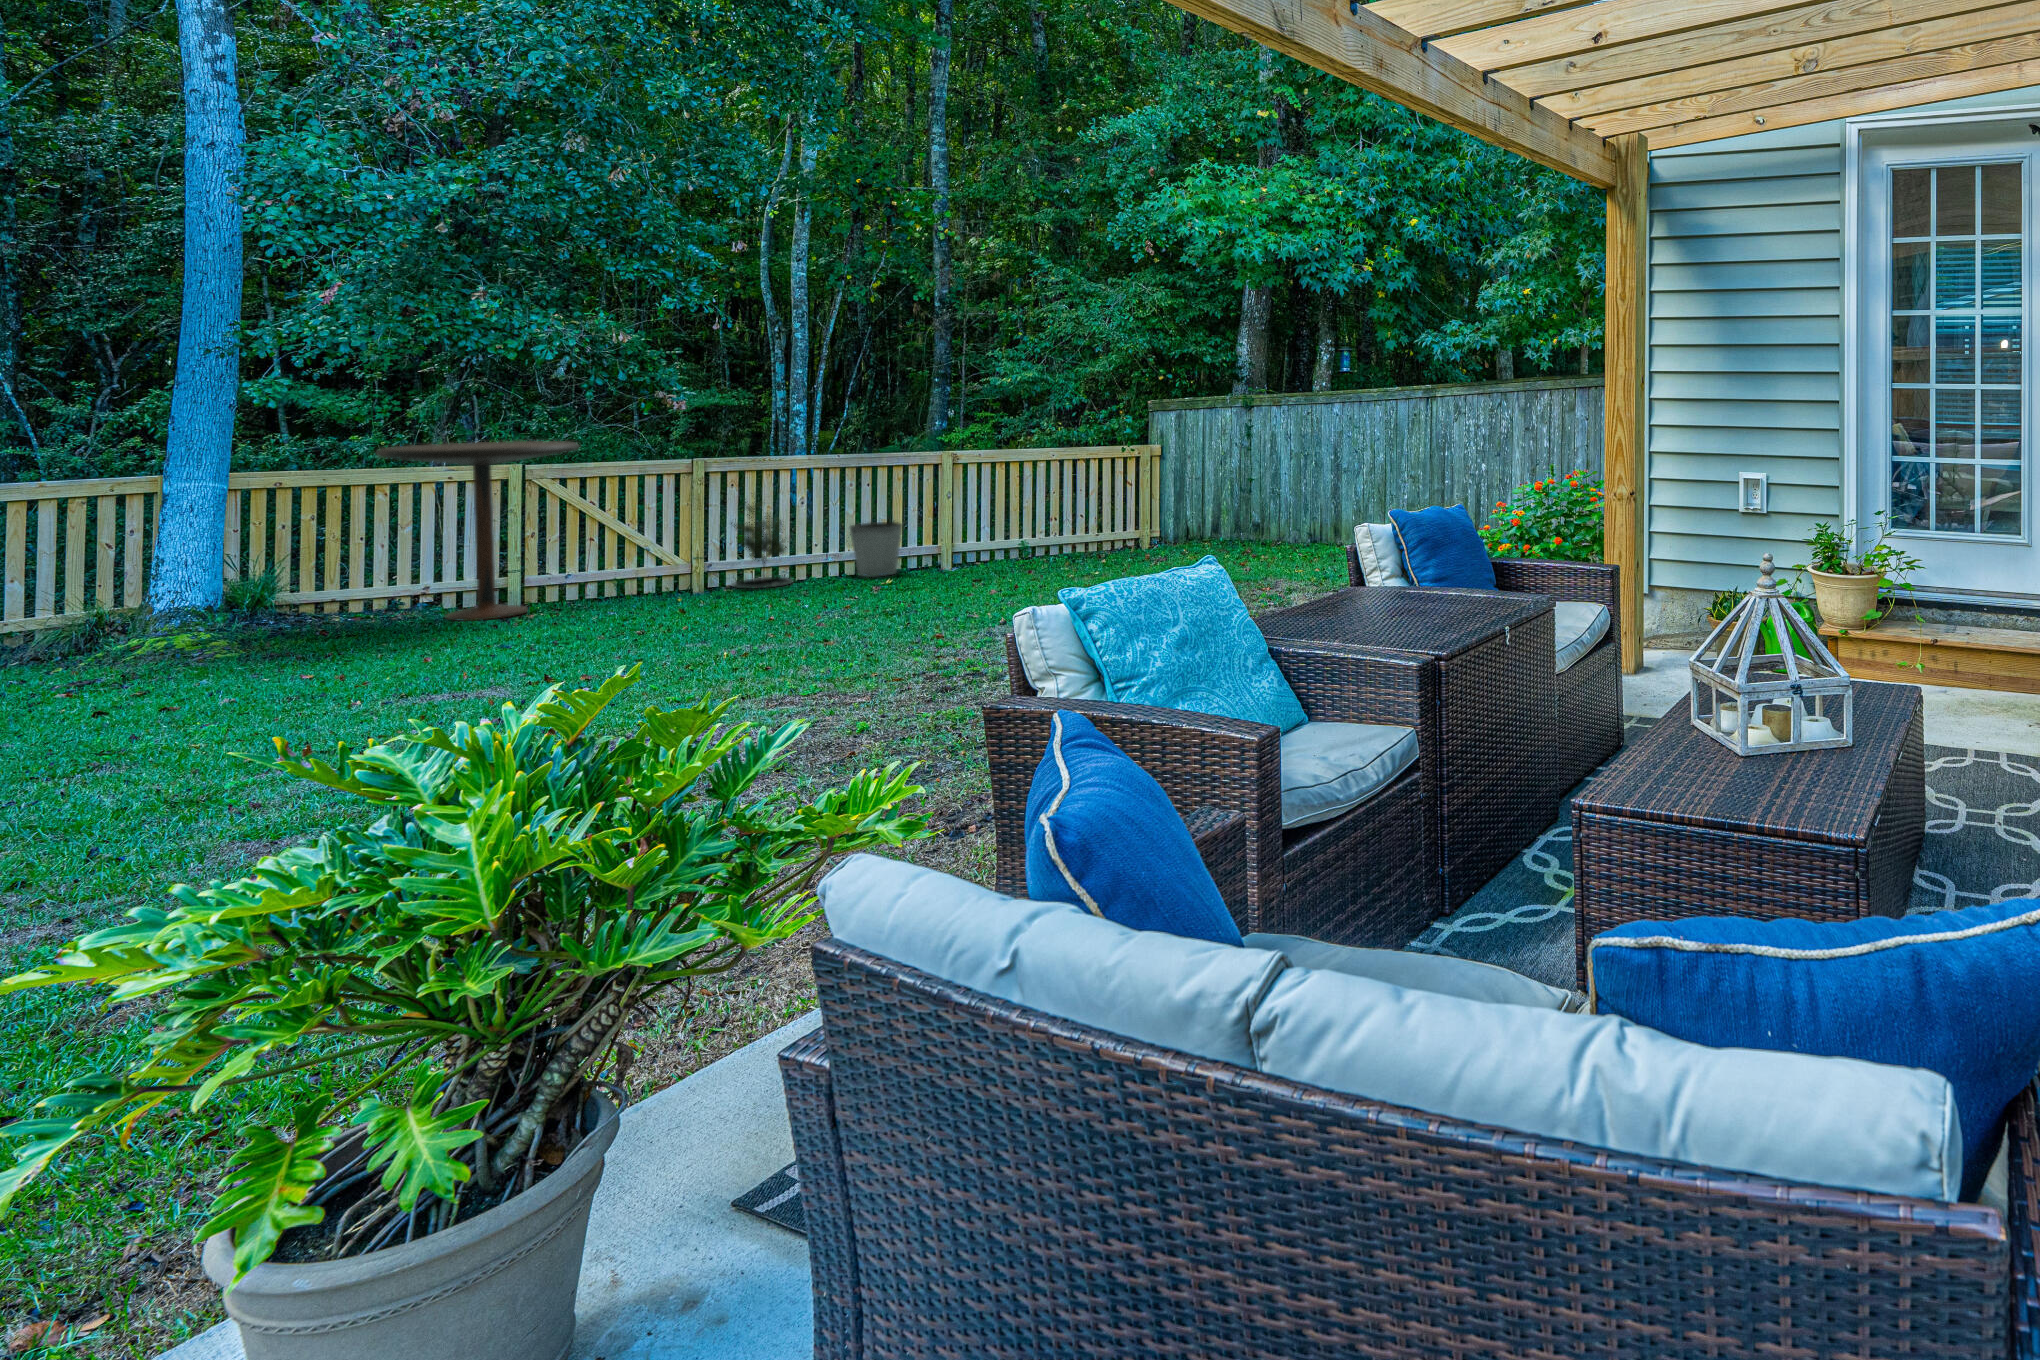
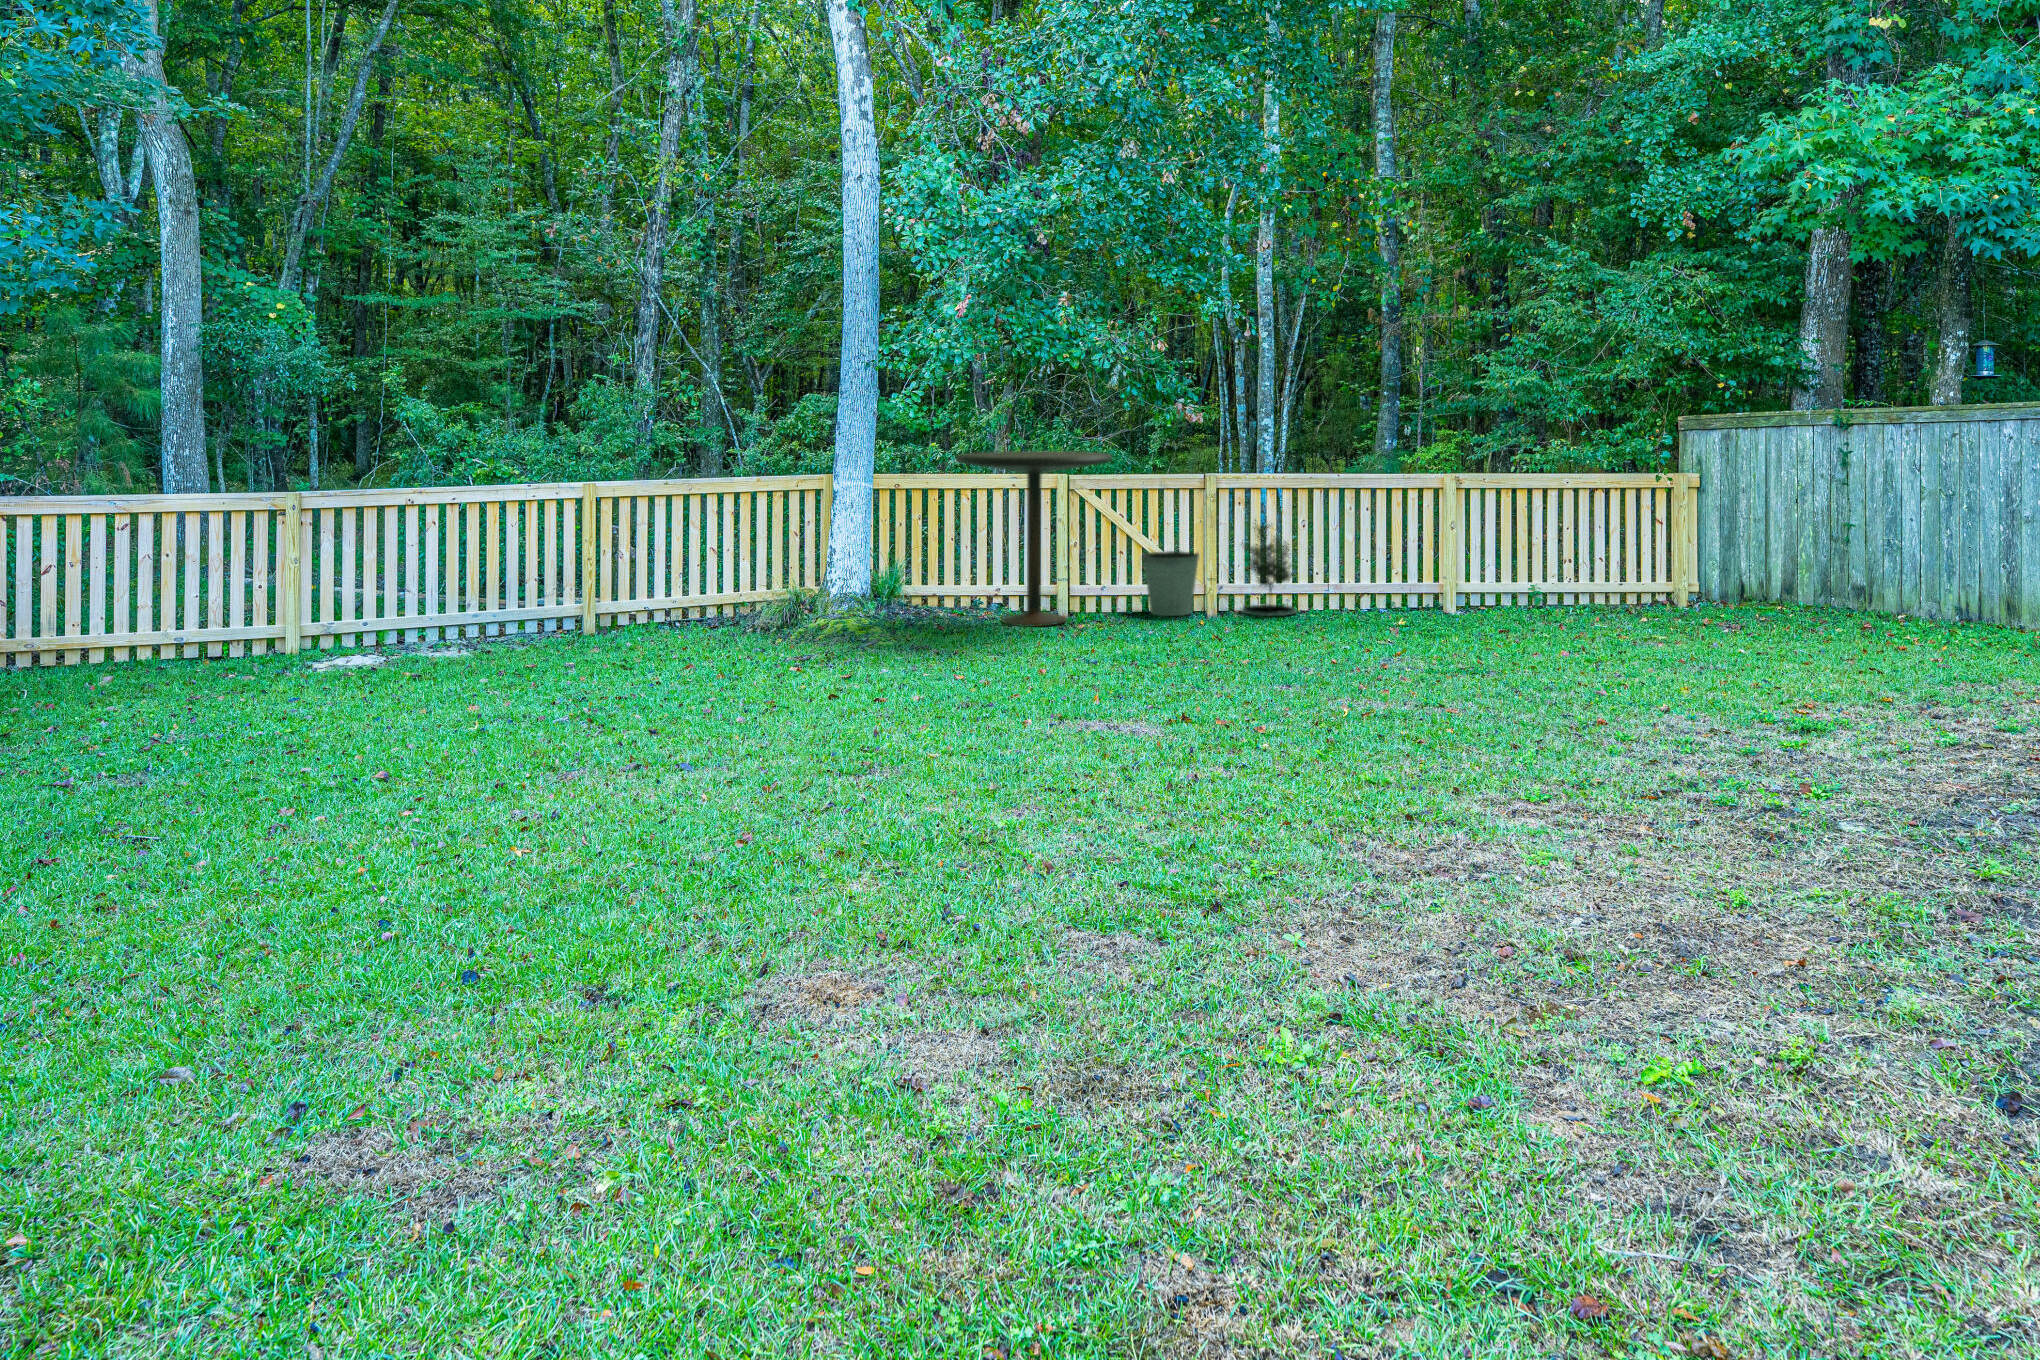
bucket: present [848,520,902,577] -> present [1142,551,1199,616]

